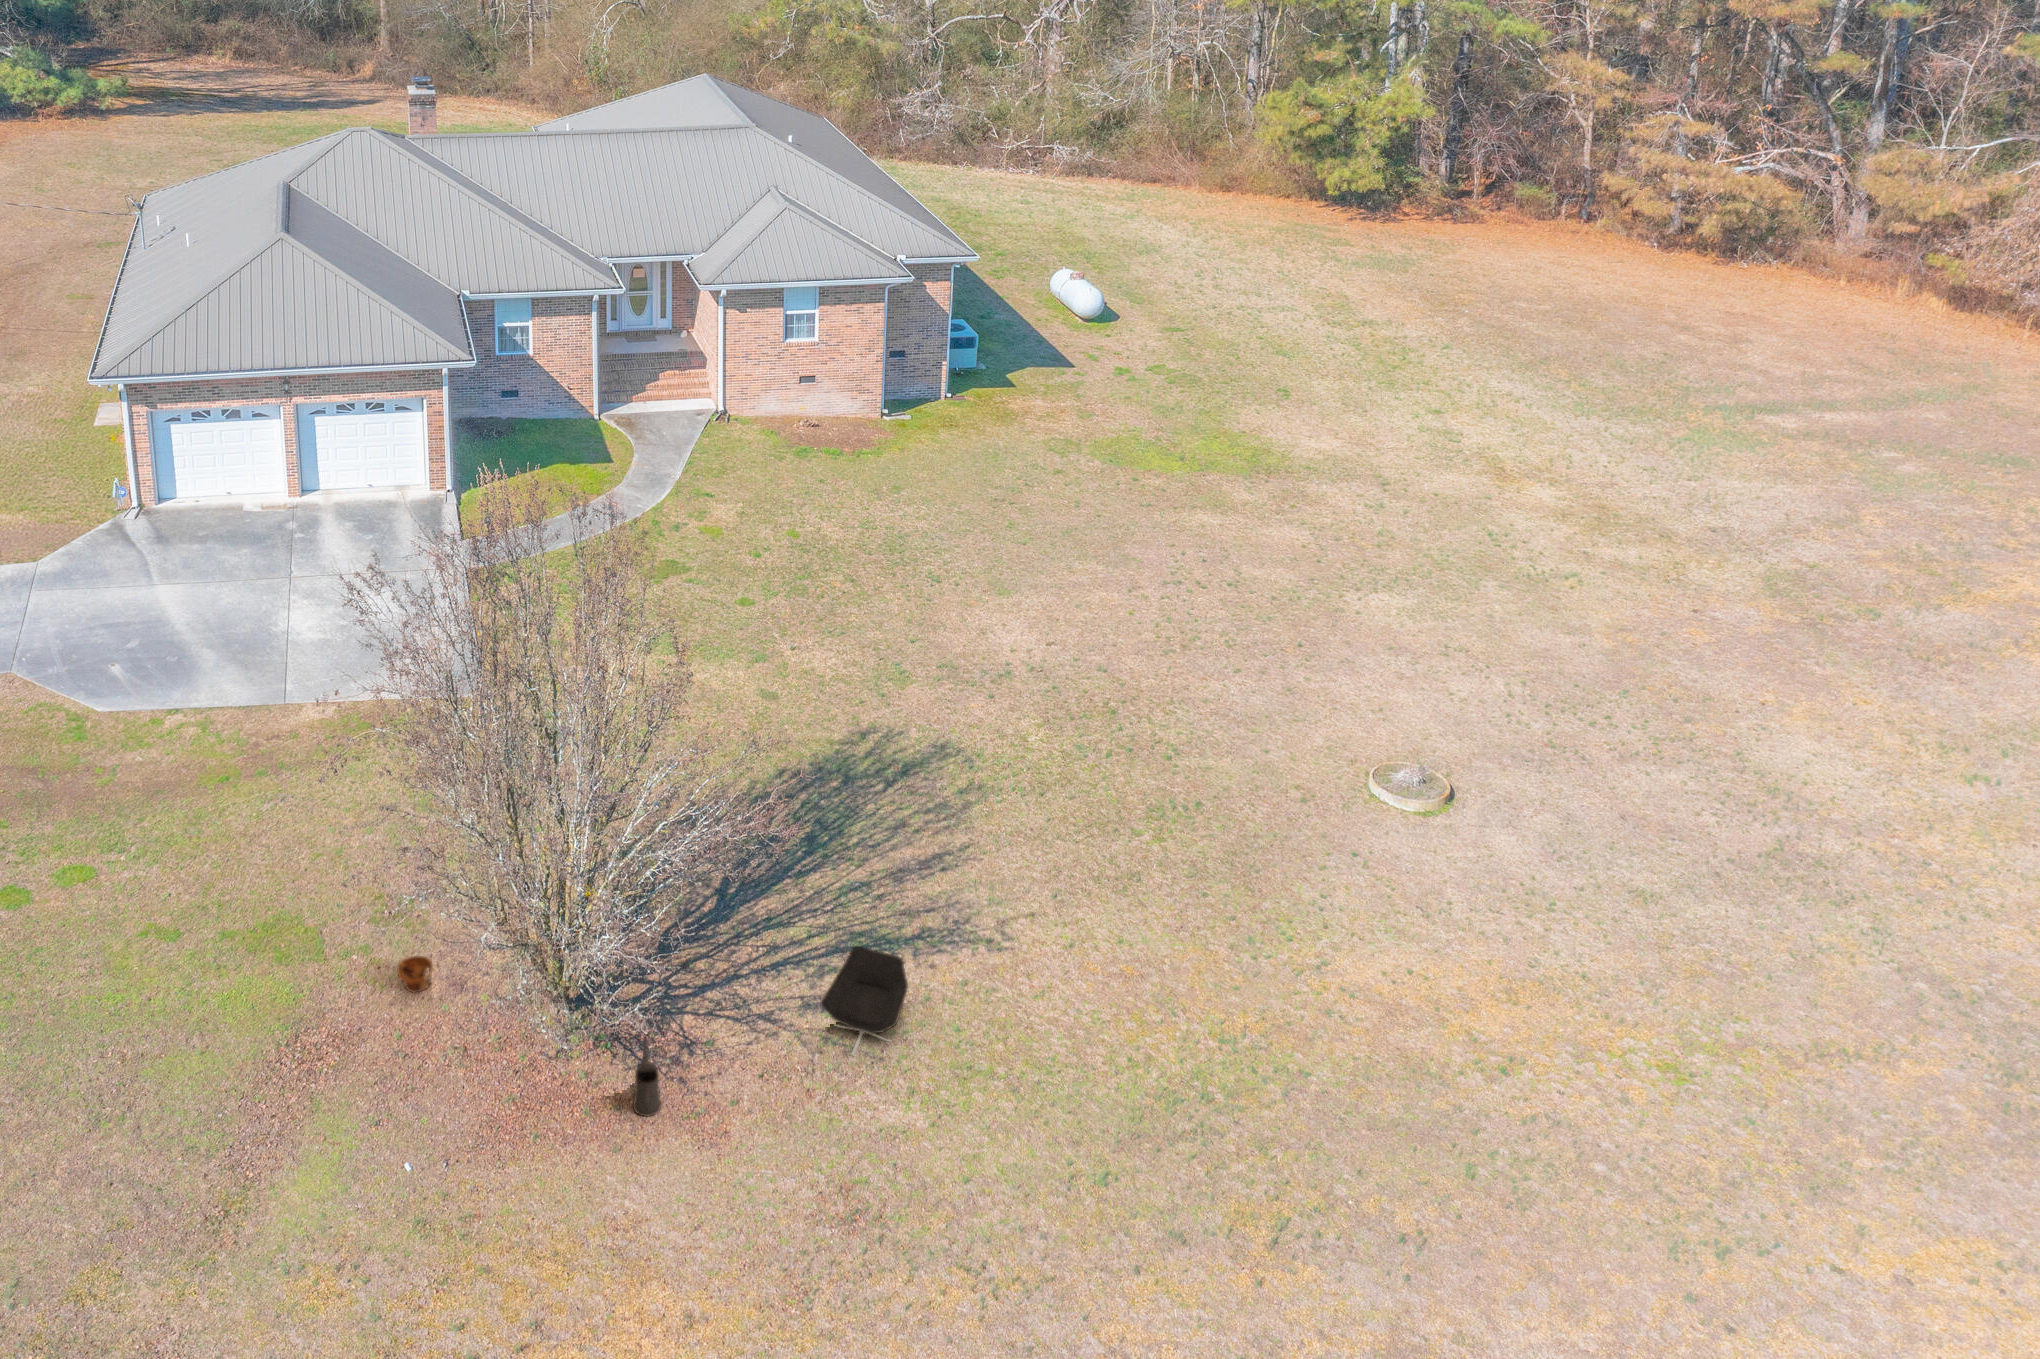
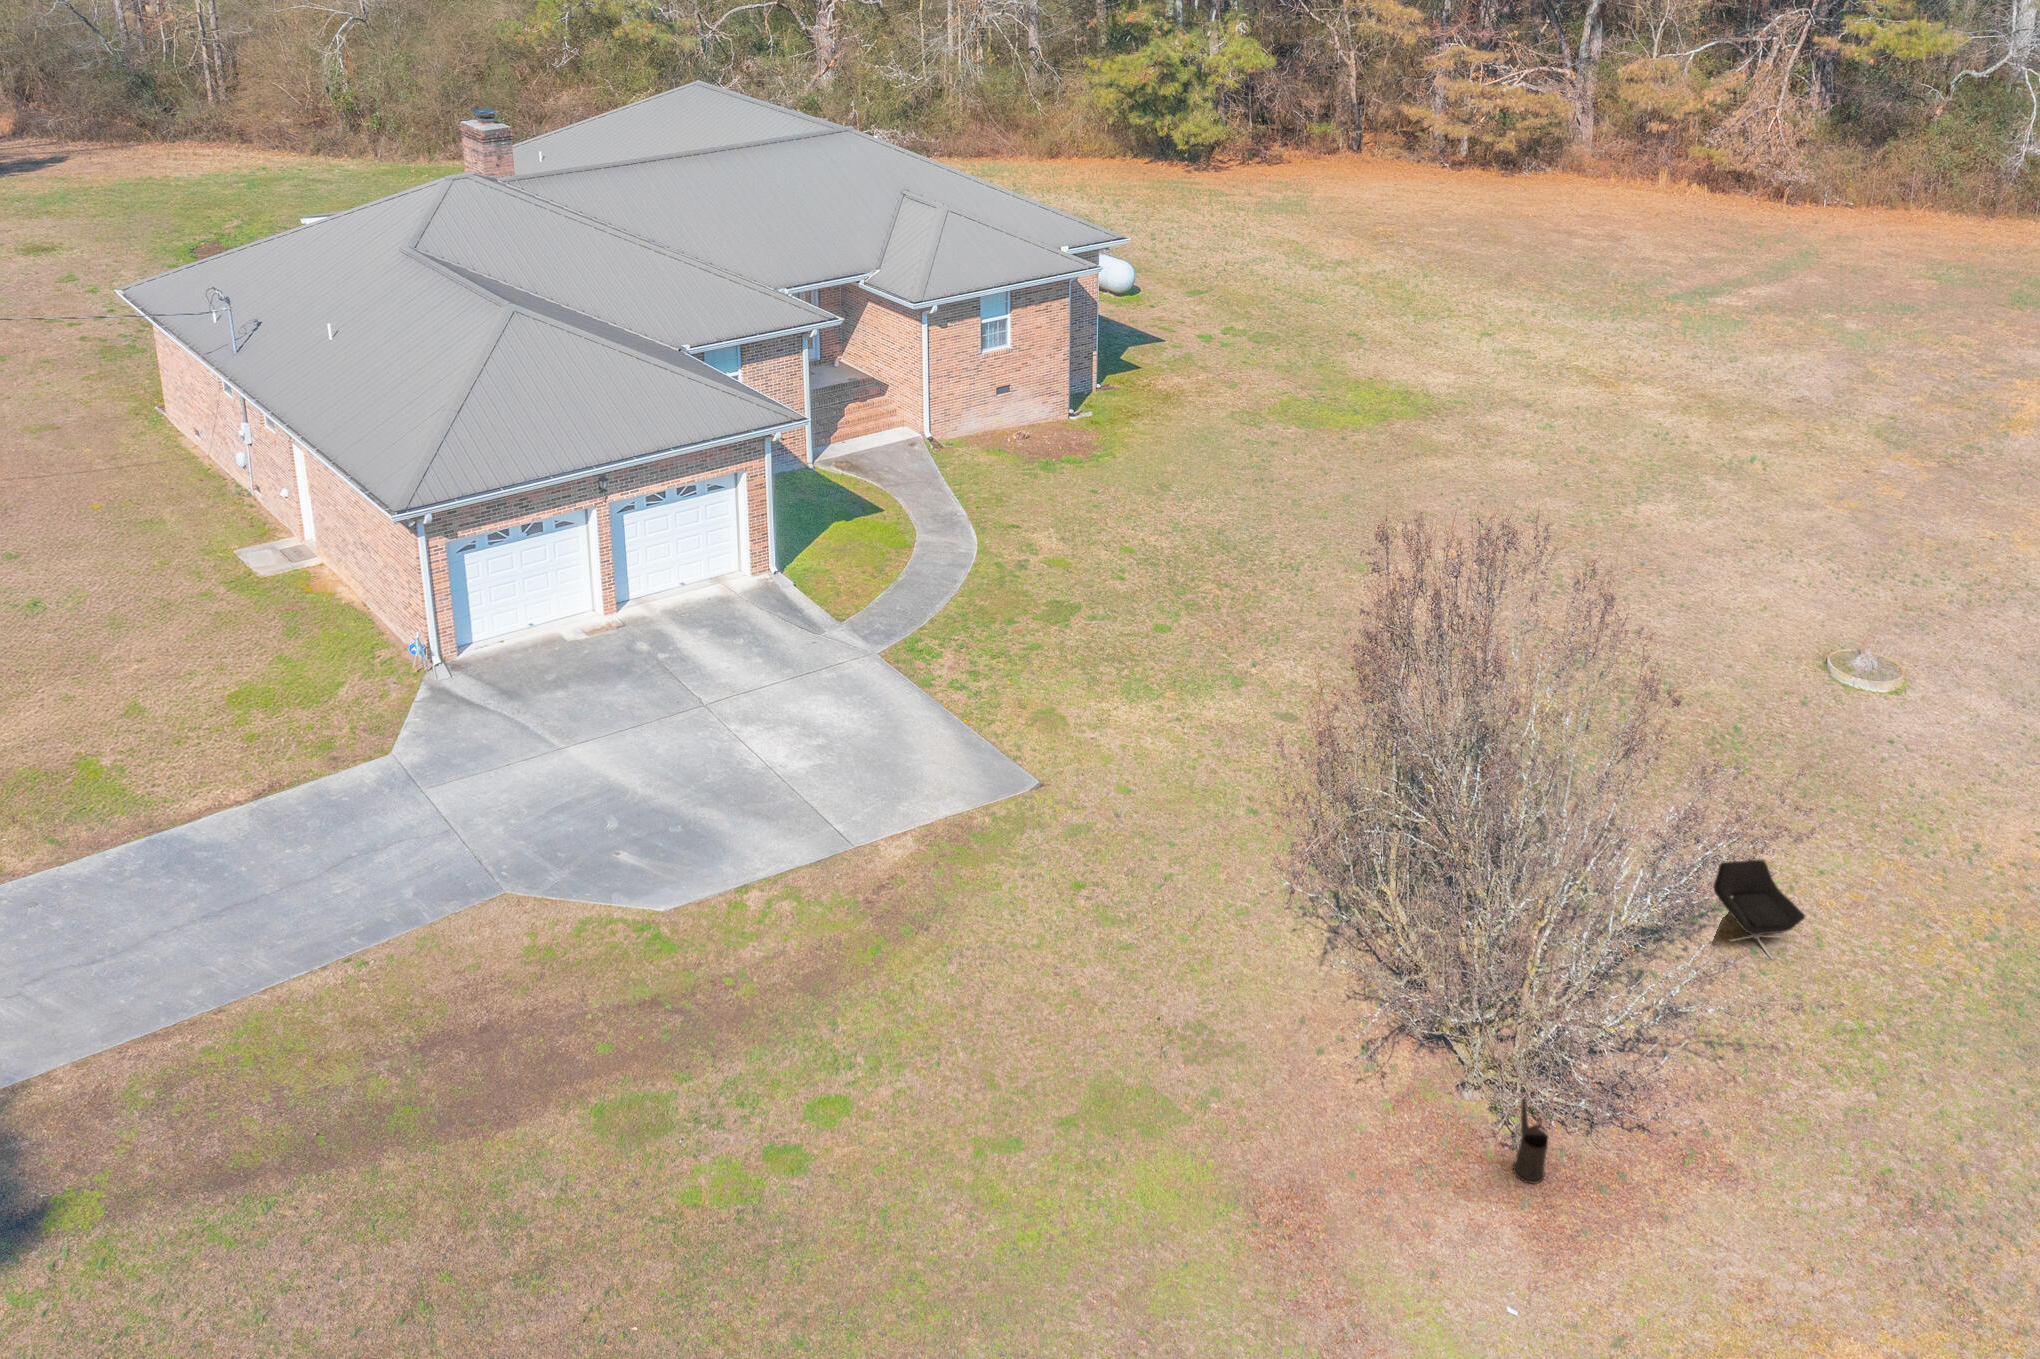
planter: present [397,956,433,993] -> none [1377,1016,1416,1058]
watering can: present [633,1038,661,1117] -> present [1513,1099,1548,1184]

